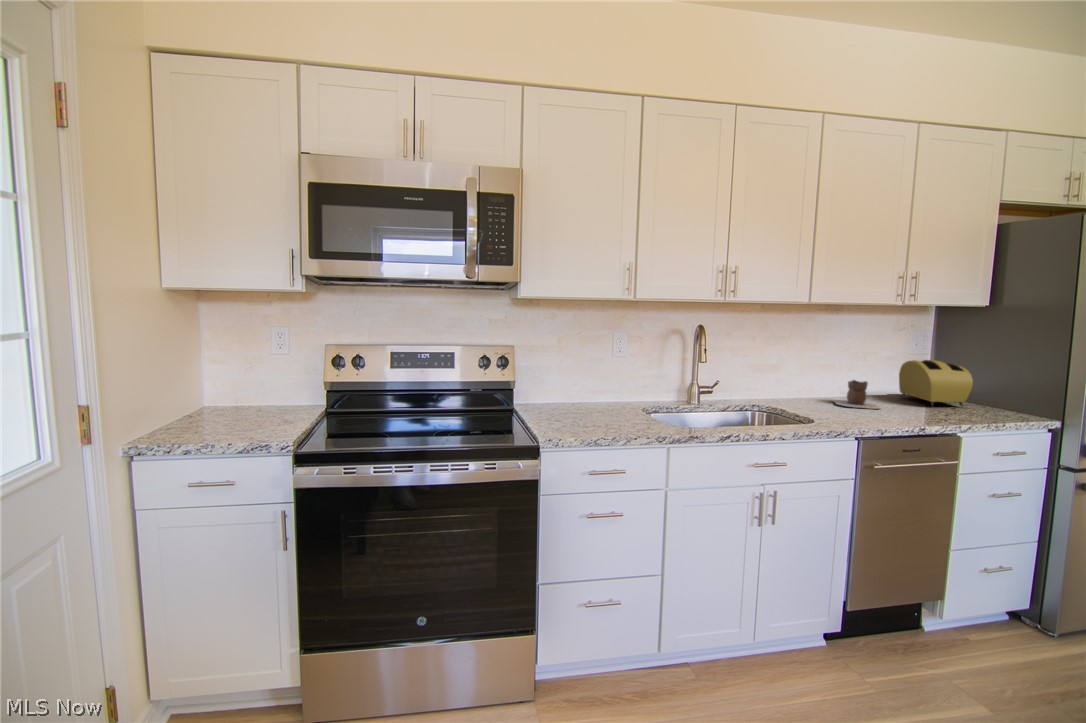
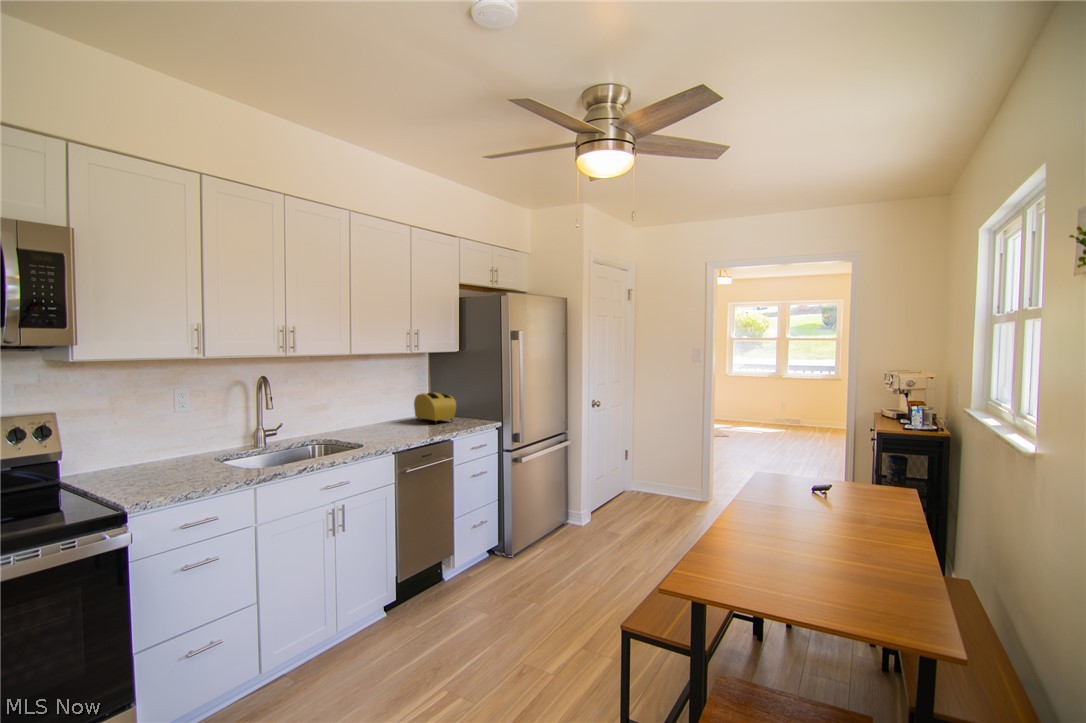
vase: present [835,380,879,409] -> none [374,411,406,432]

